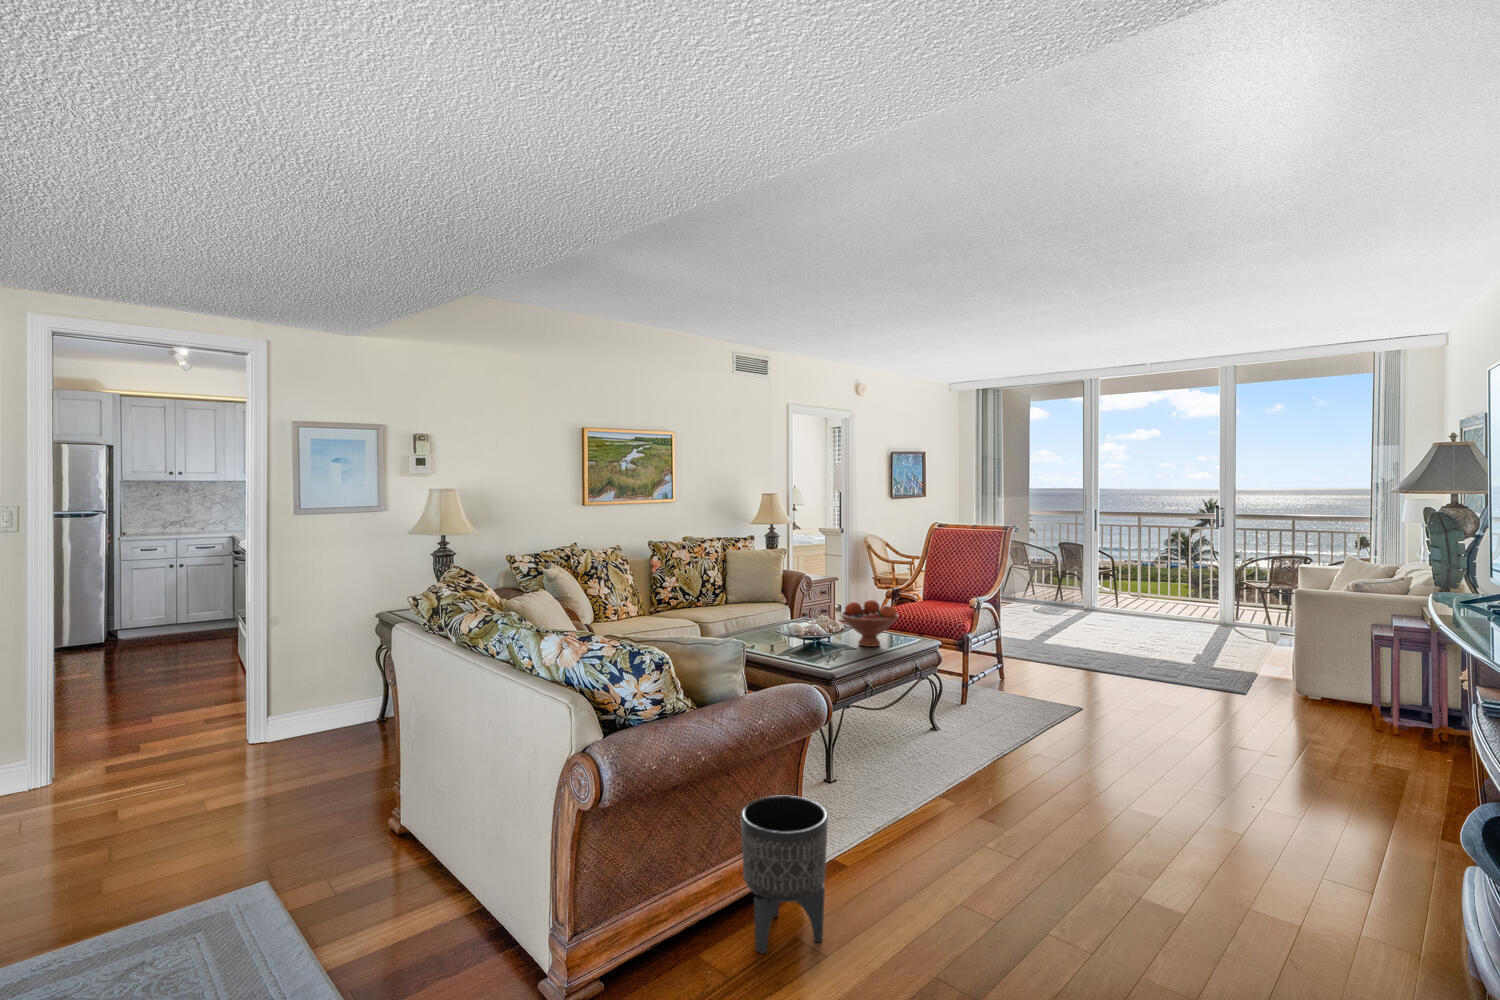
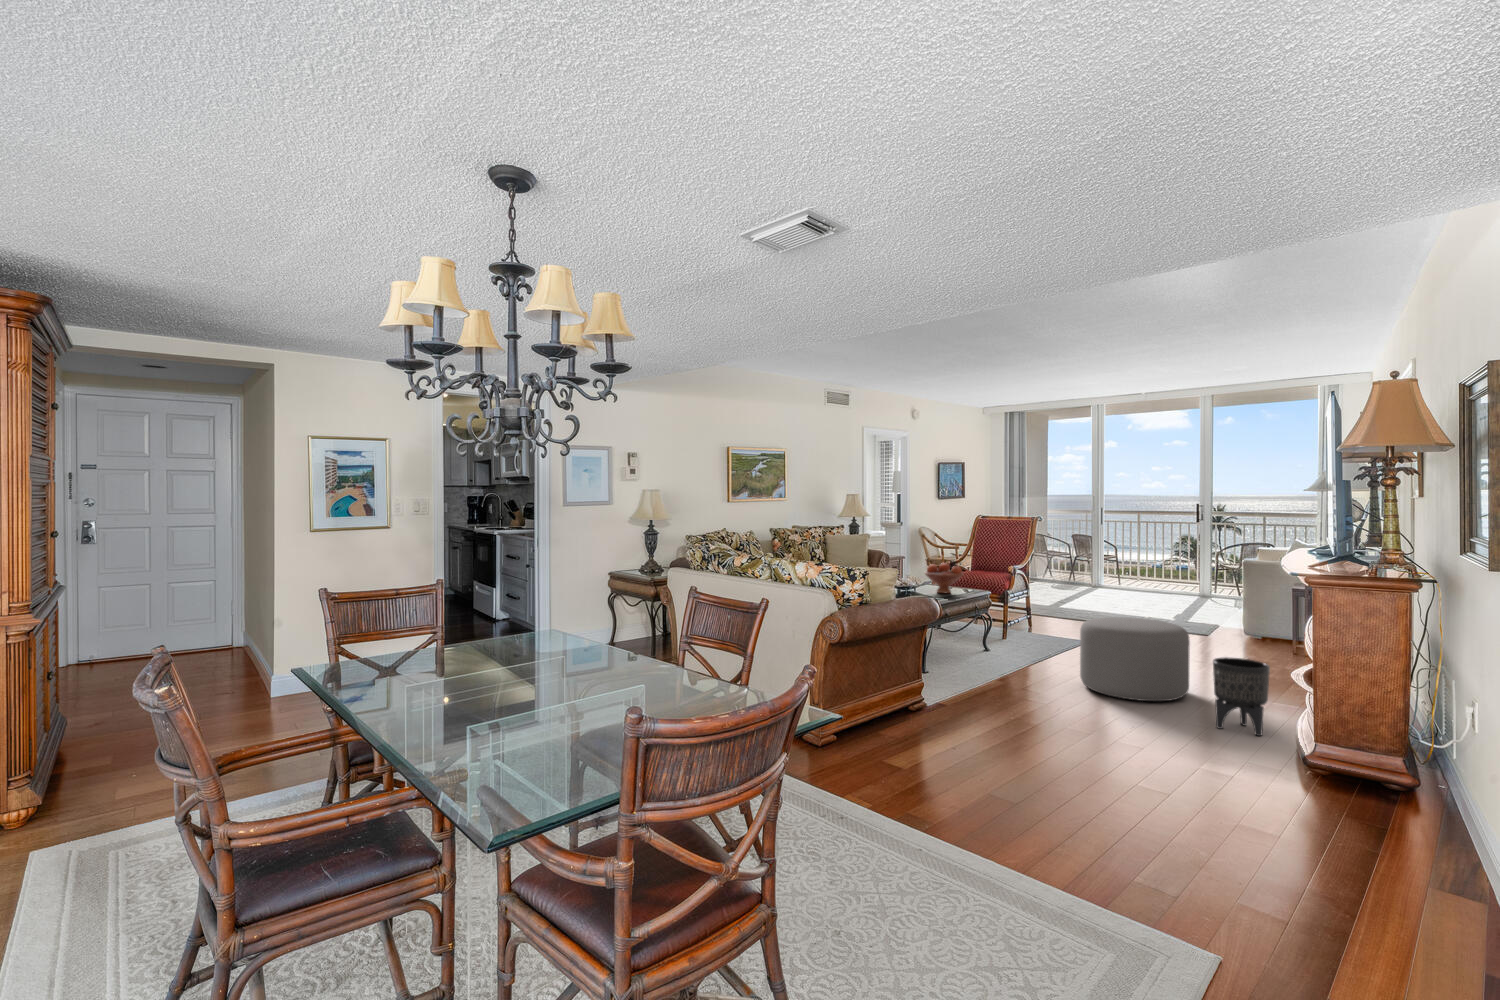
ottoman: none [1076,698,1262,862] -> present [1080,617,1190,701]
planter: present [741,796,828,954] -> present [1213,657,1270,736]

